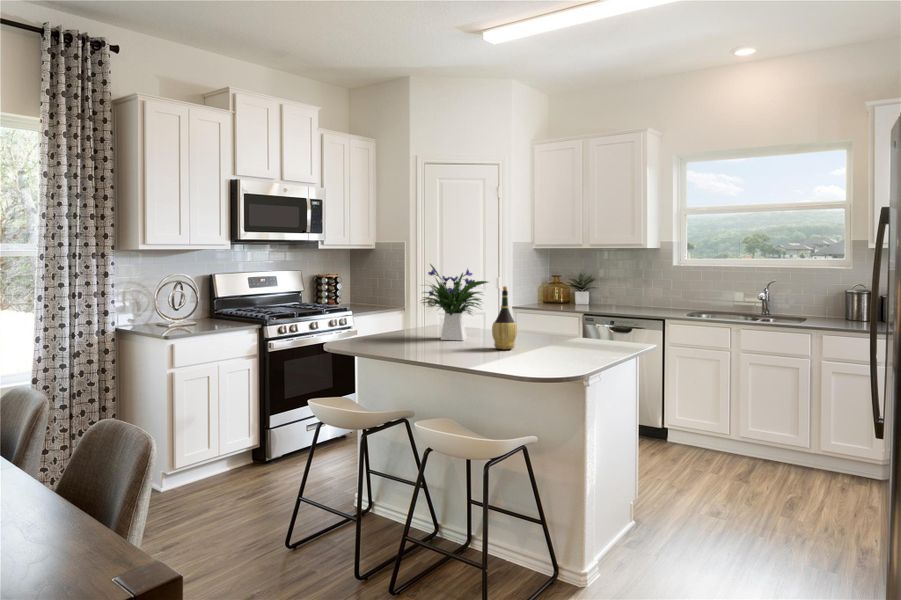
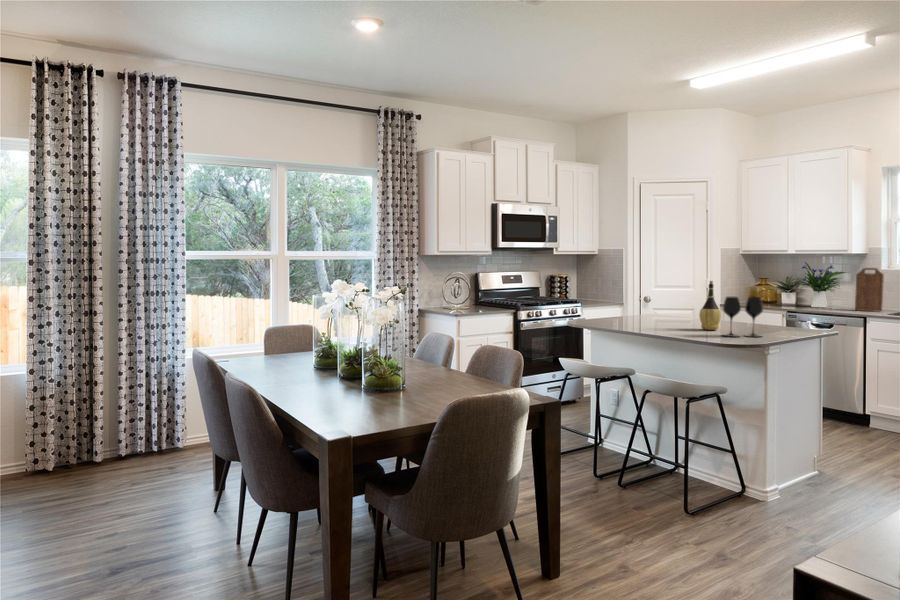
flower arrangement: present [423,264,488,340] -> present [799,262,845,307]
cutting board: none [645,267,671,314] -> present [855,268,884,312]
wine glass: none [519,307,566,360] -> present [723,297,763,337]

